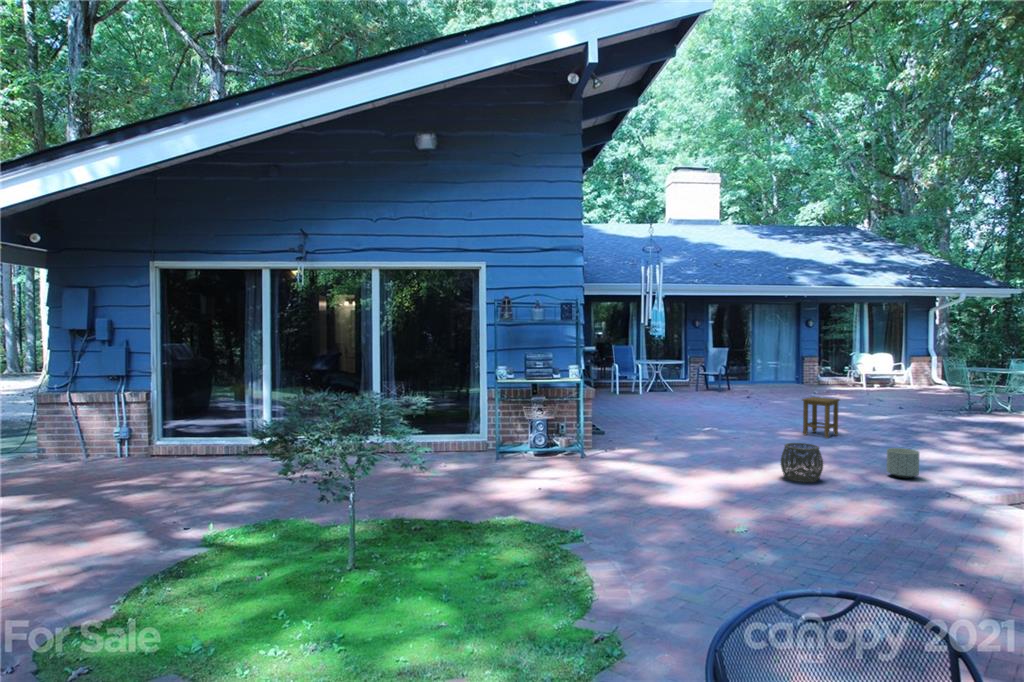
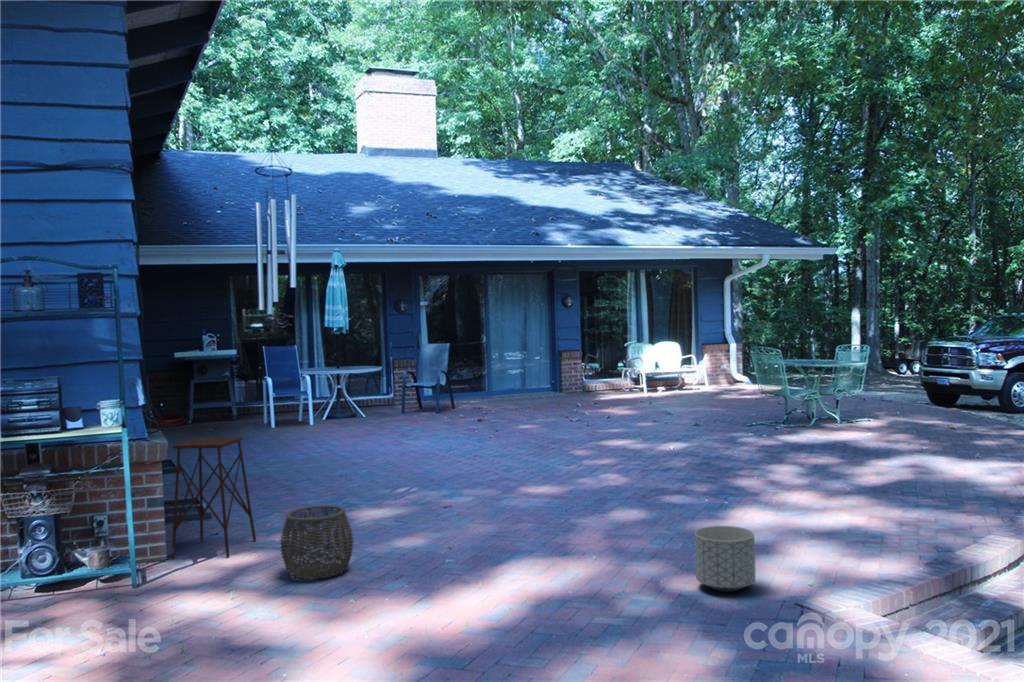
side table: none [618,389,653,445] -> present [171,437,256,558]
stool: present [802,397,840,438] -> none [546,422,610,498]
woven basket: present [781,443,823,482] -> present [280,505,354,580]

